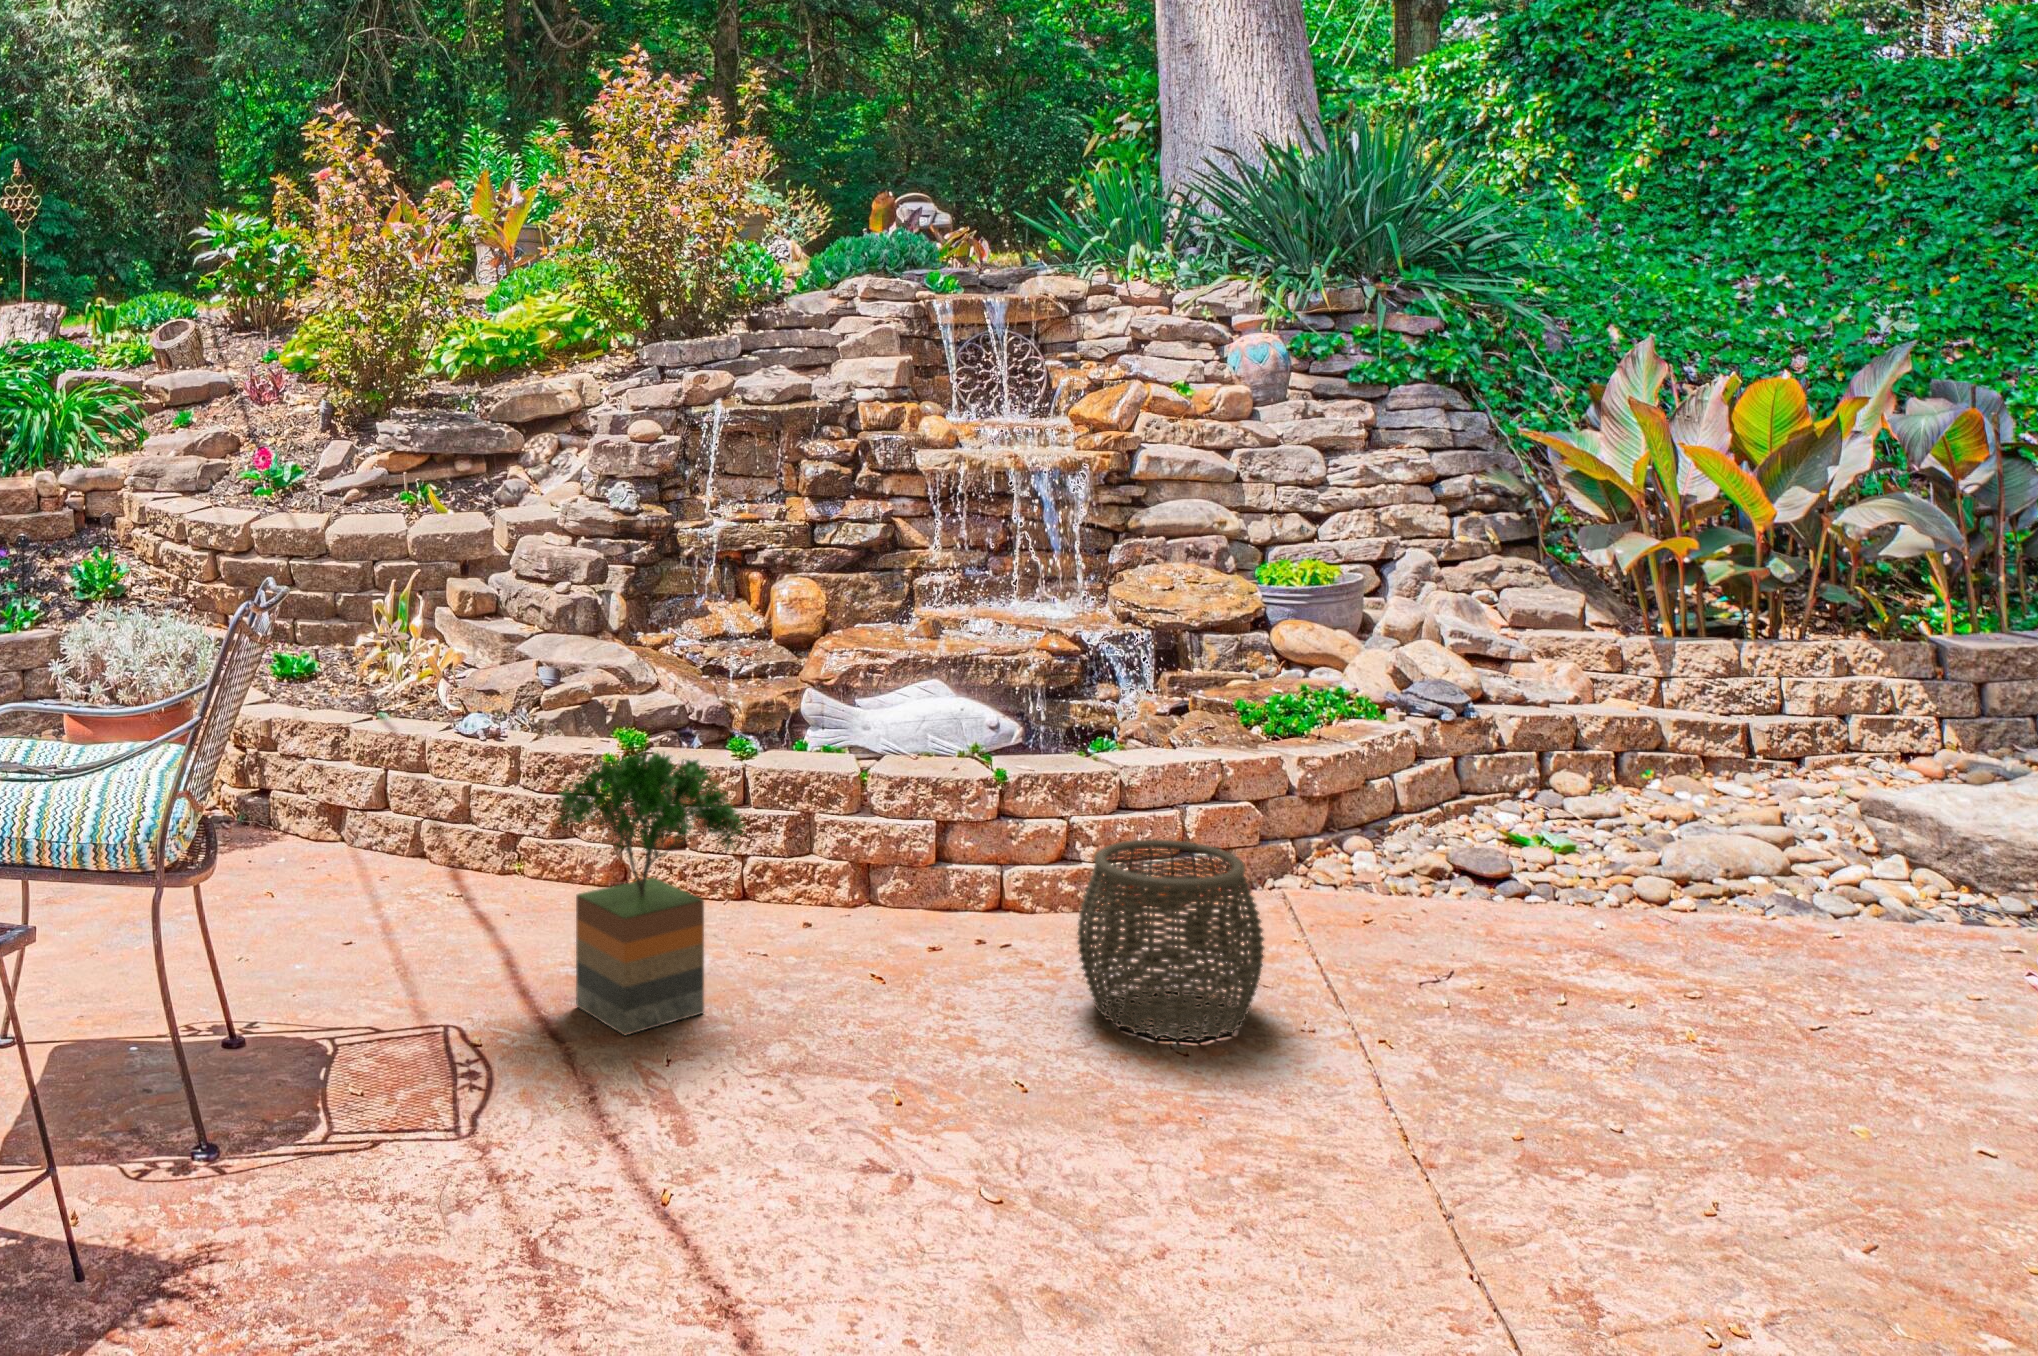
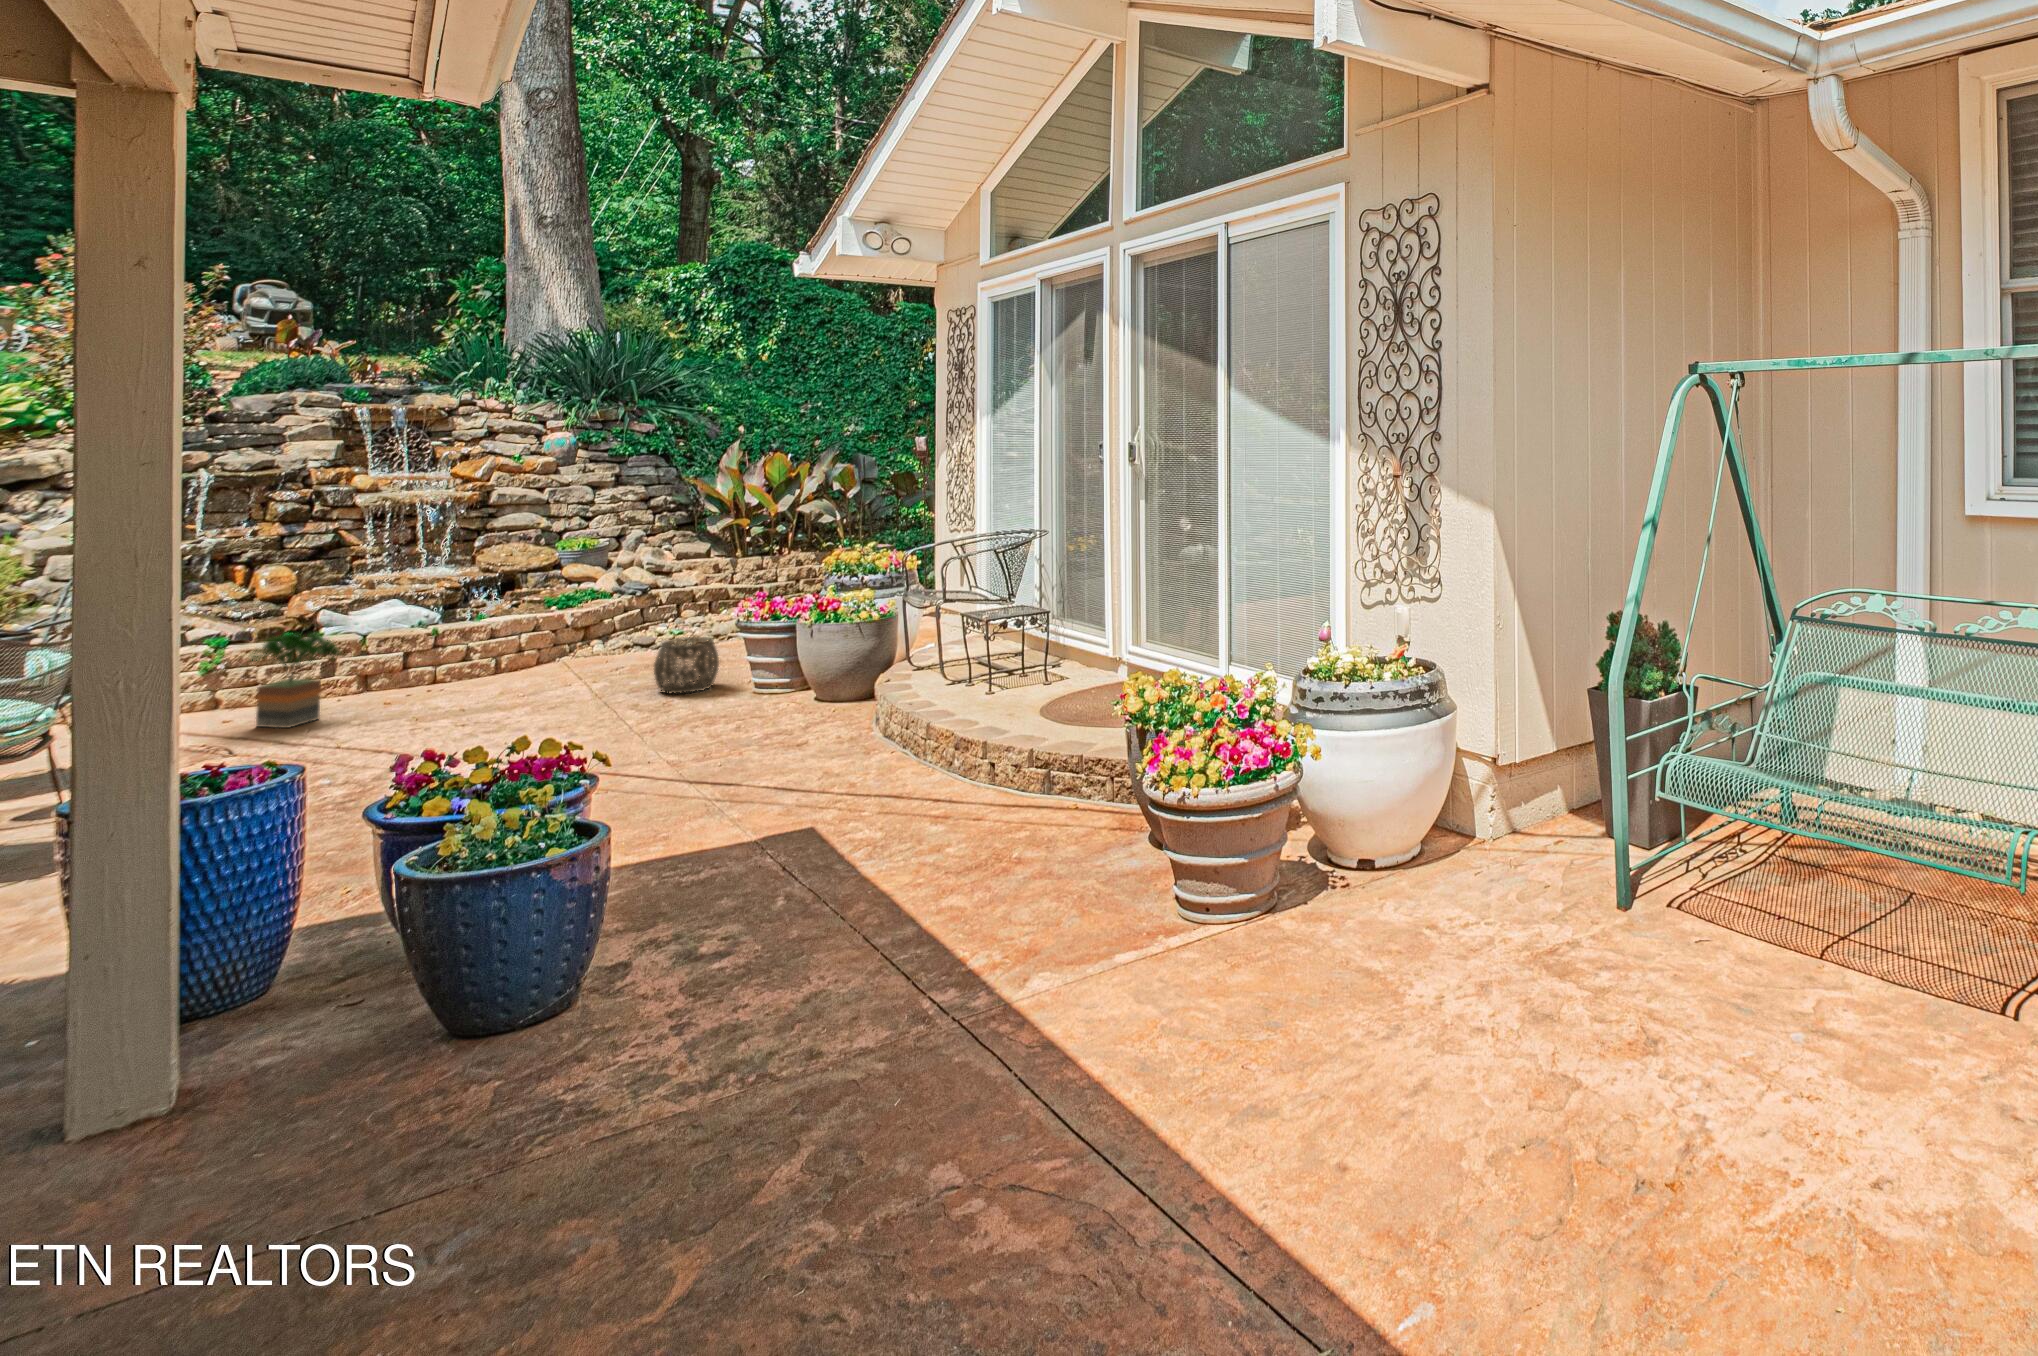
woven basket: present [1077,840,1264,1040] -> present [654,637,719,694]

